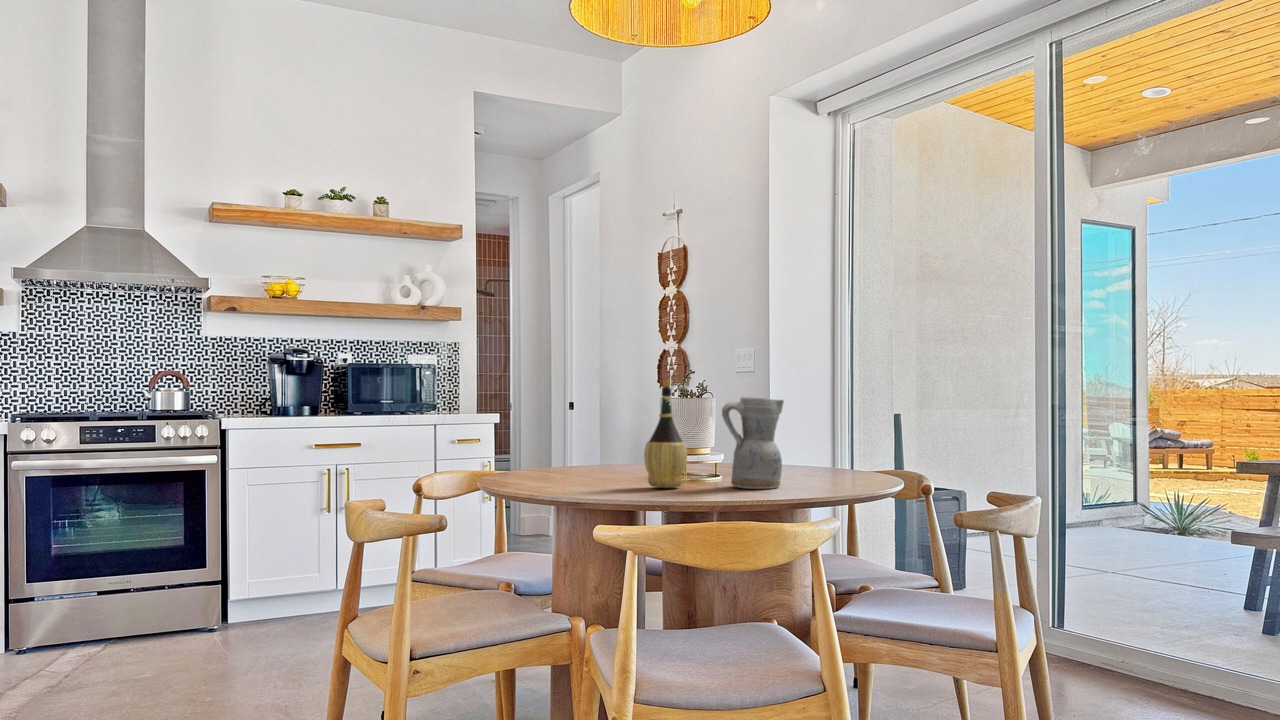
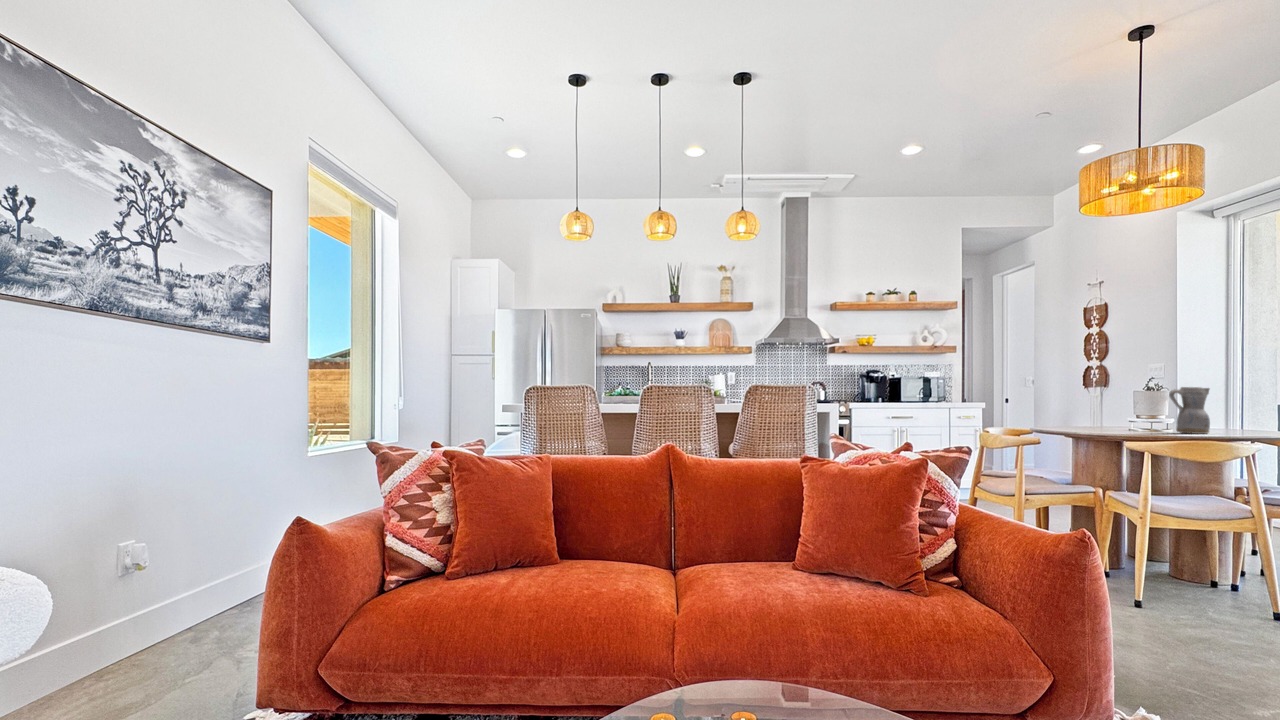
wine bottle: present [644,380,687,488] -> none [1121,379,1148,432]

